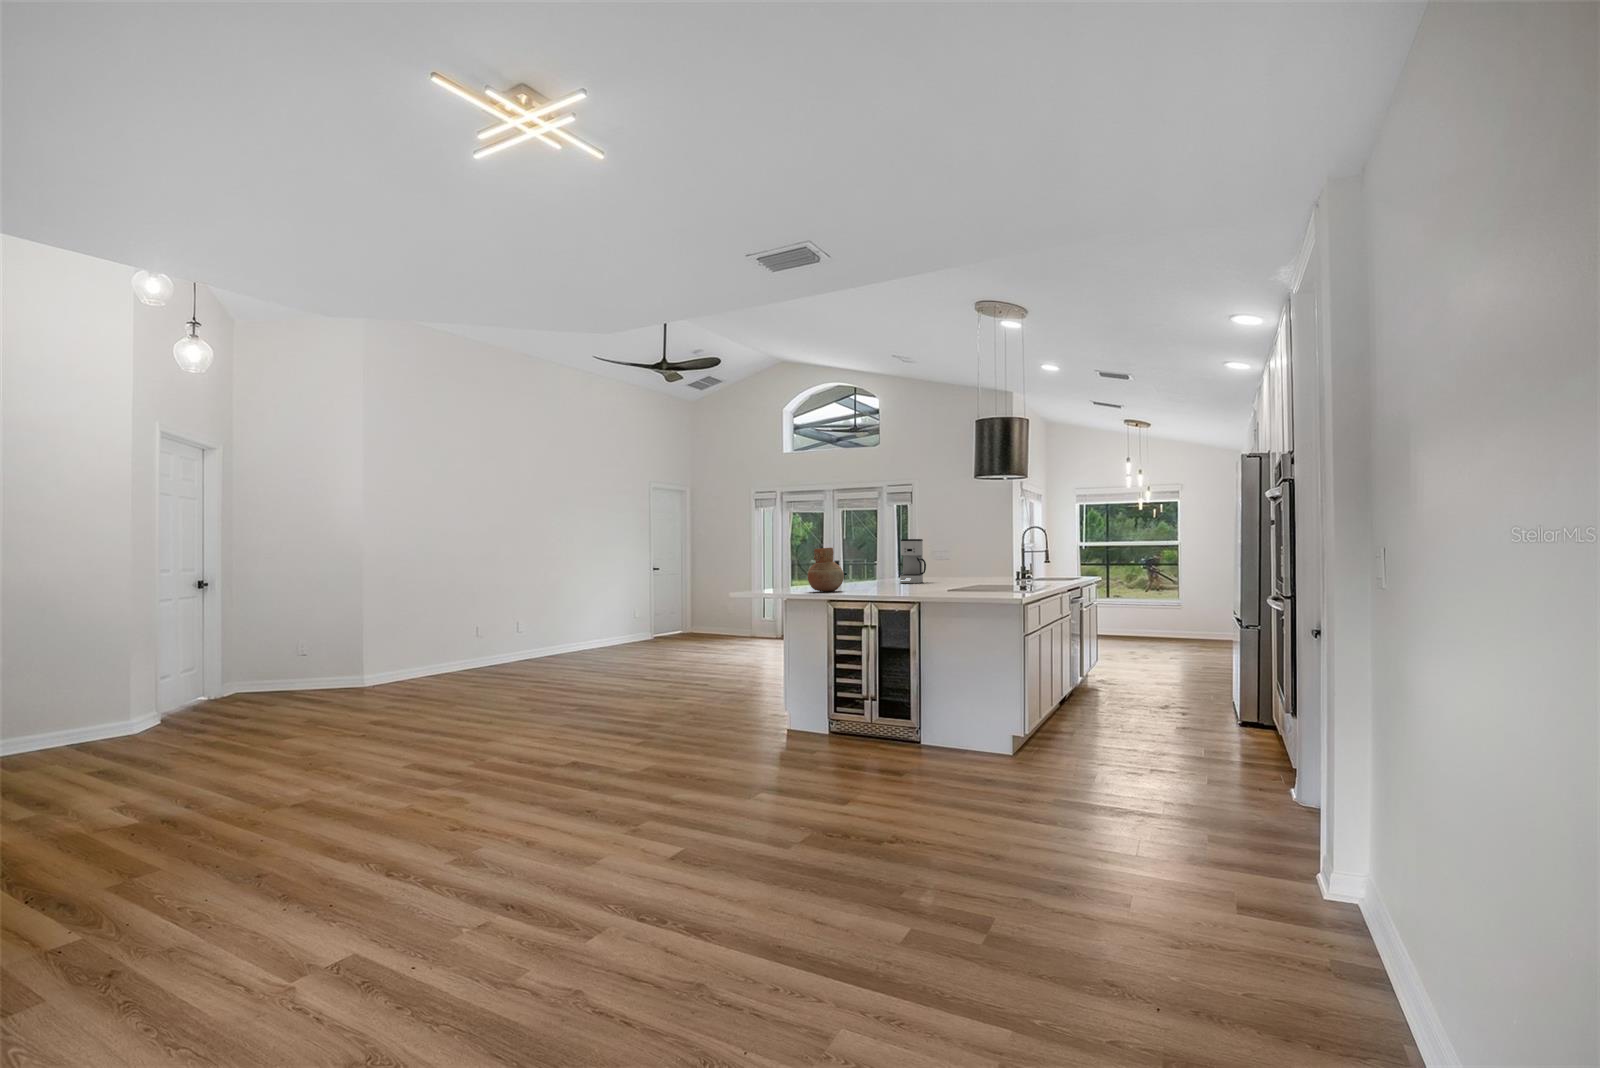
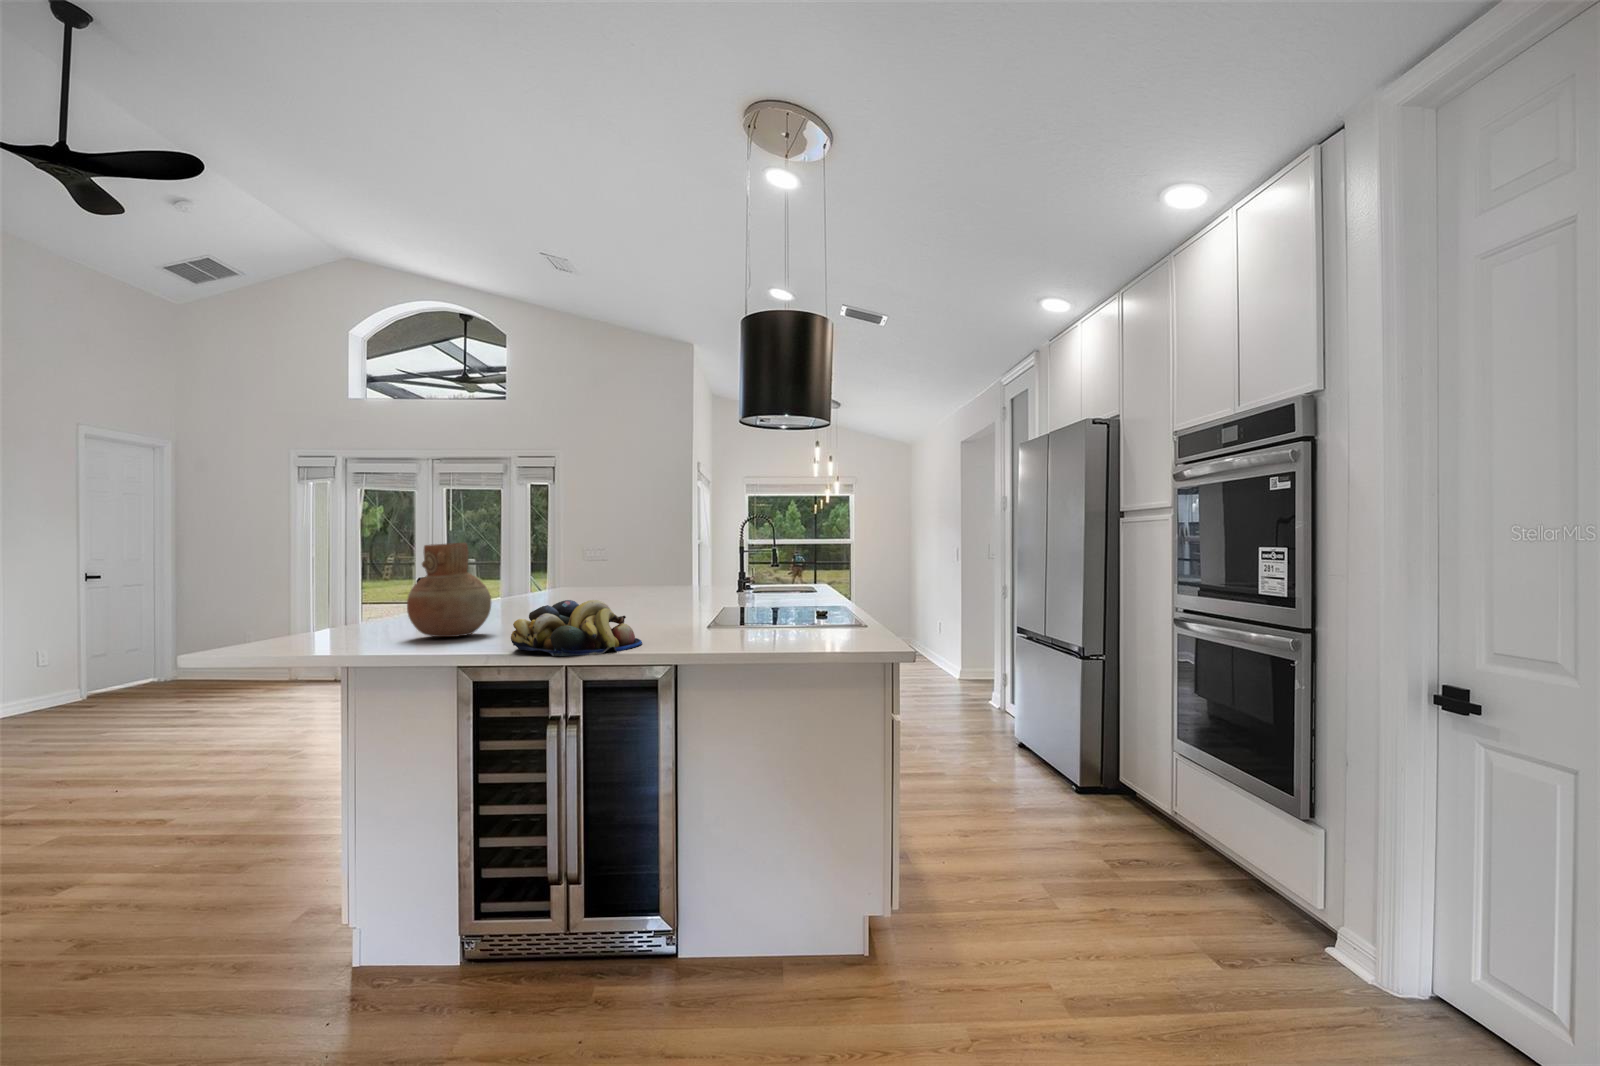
coffee maker: present [900,539,926,584] -> none [580,529,625,606]
fruit bowl: none [846,574,903,596] -> present [511,600,642,656]

